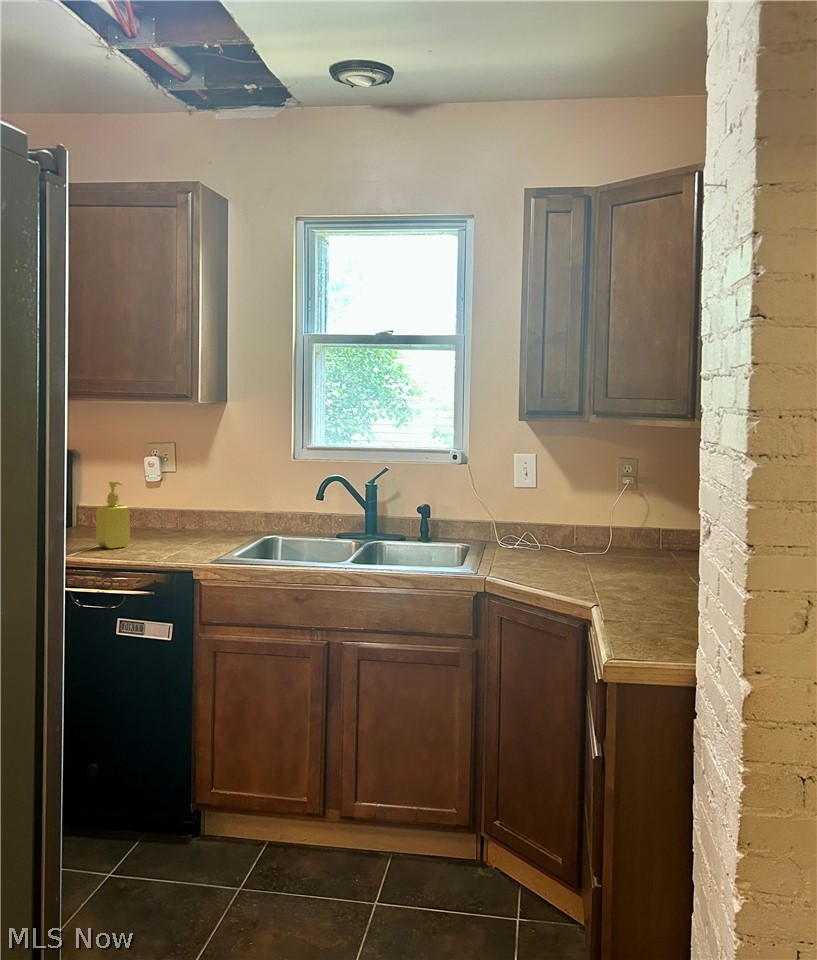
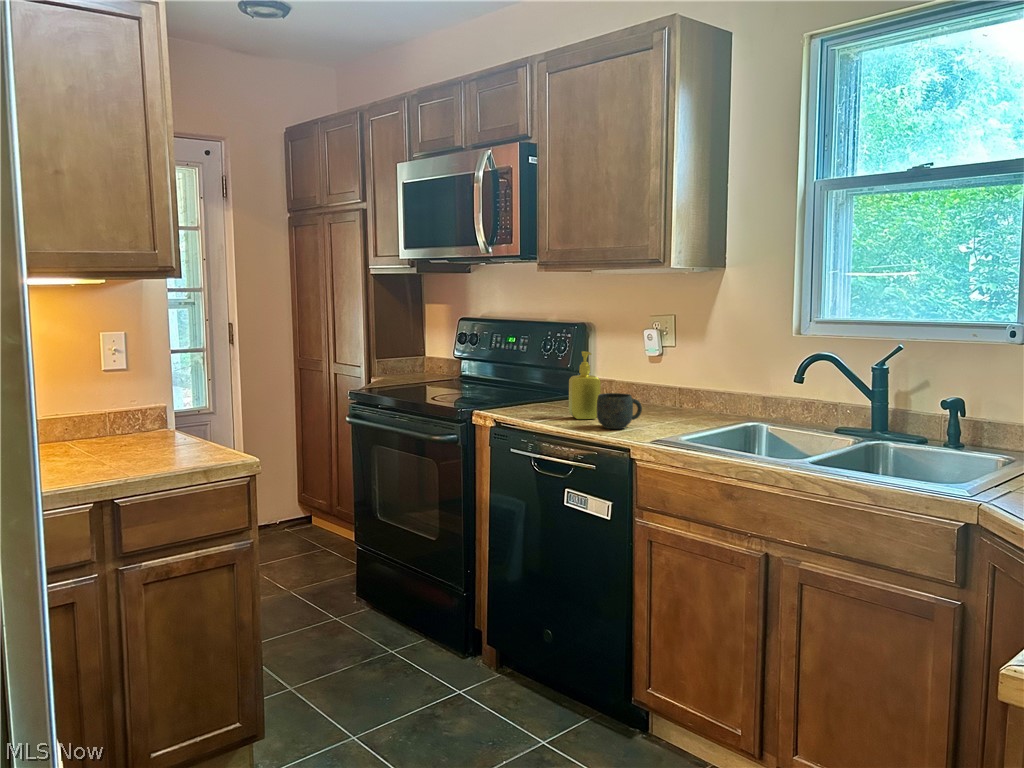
mug: none [141,520,181,555] -> present [597,393,642,429]

